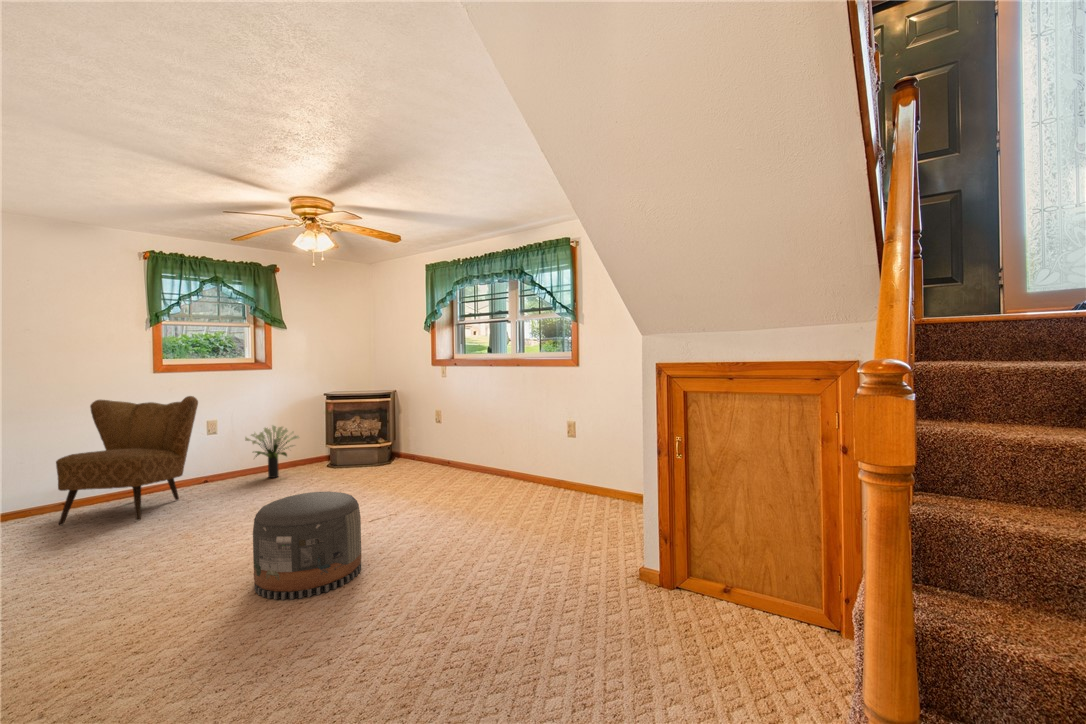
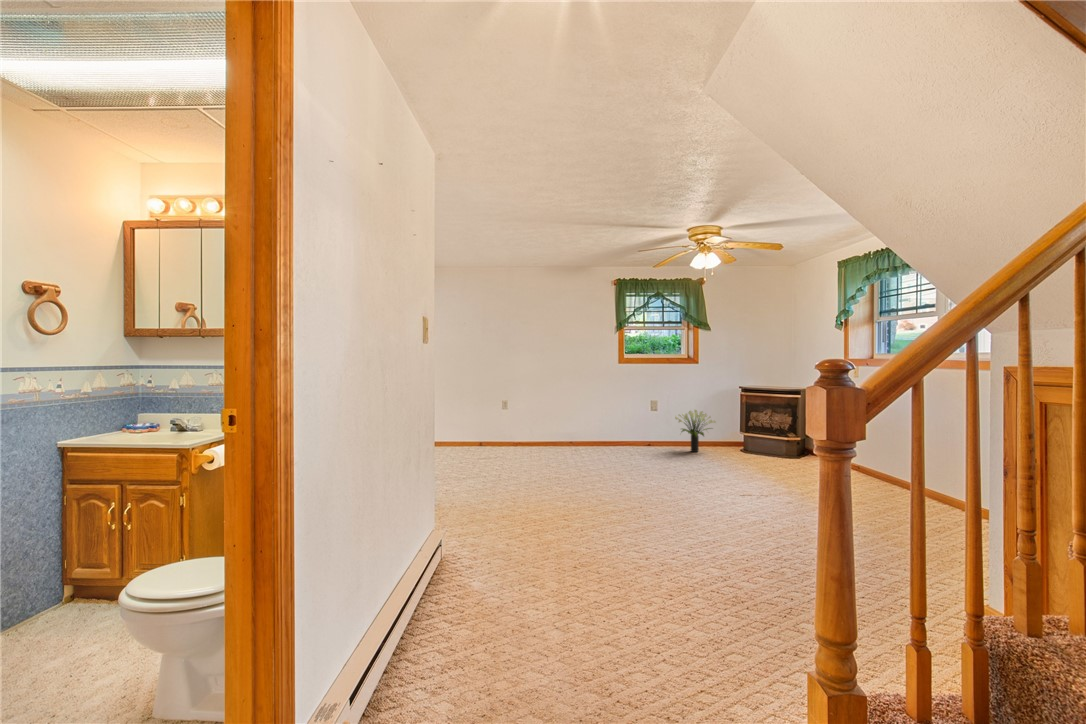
armchair: present [56,396,198,525] -> none [569,380,642,461]
pouf: present [253,491,361,600] -> none [642,459,717,533]

